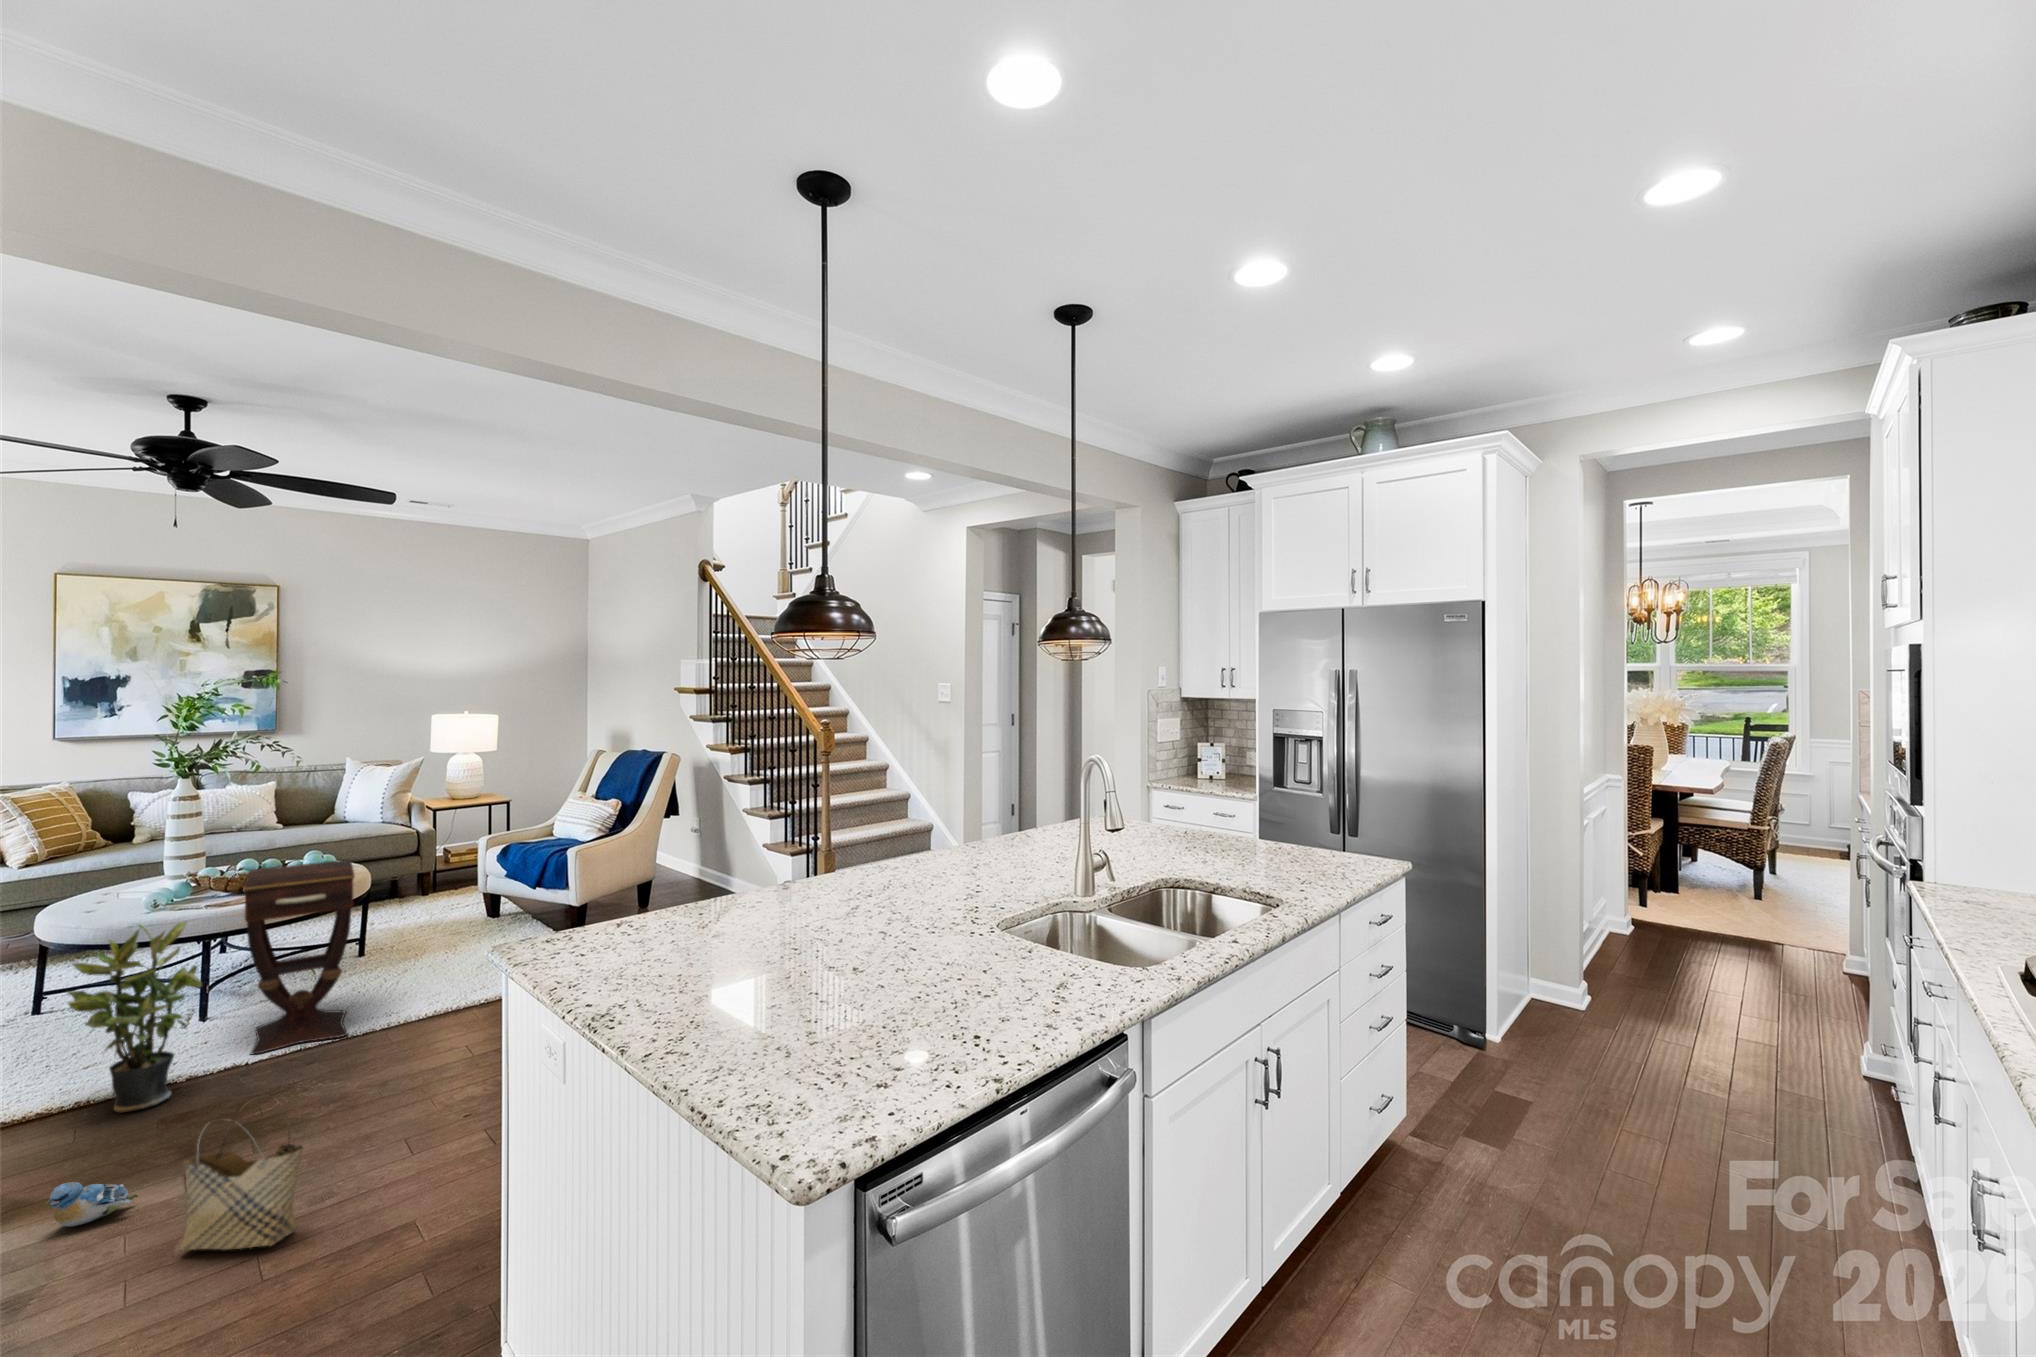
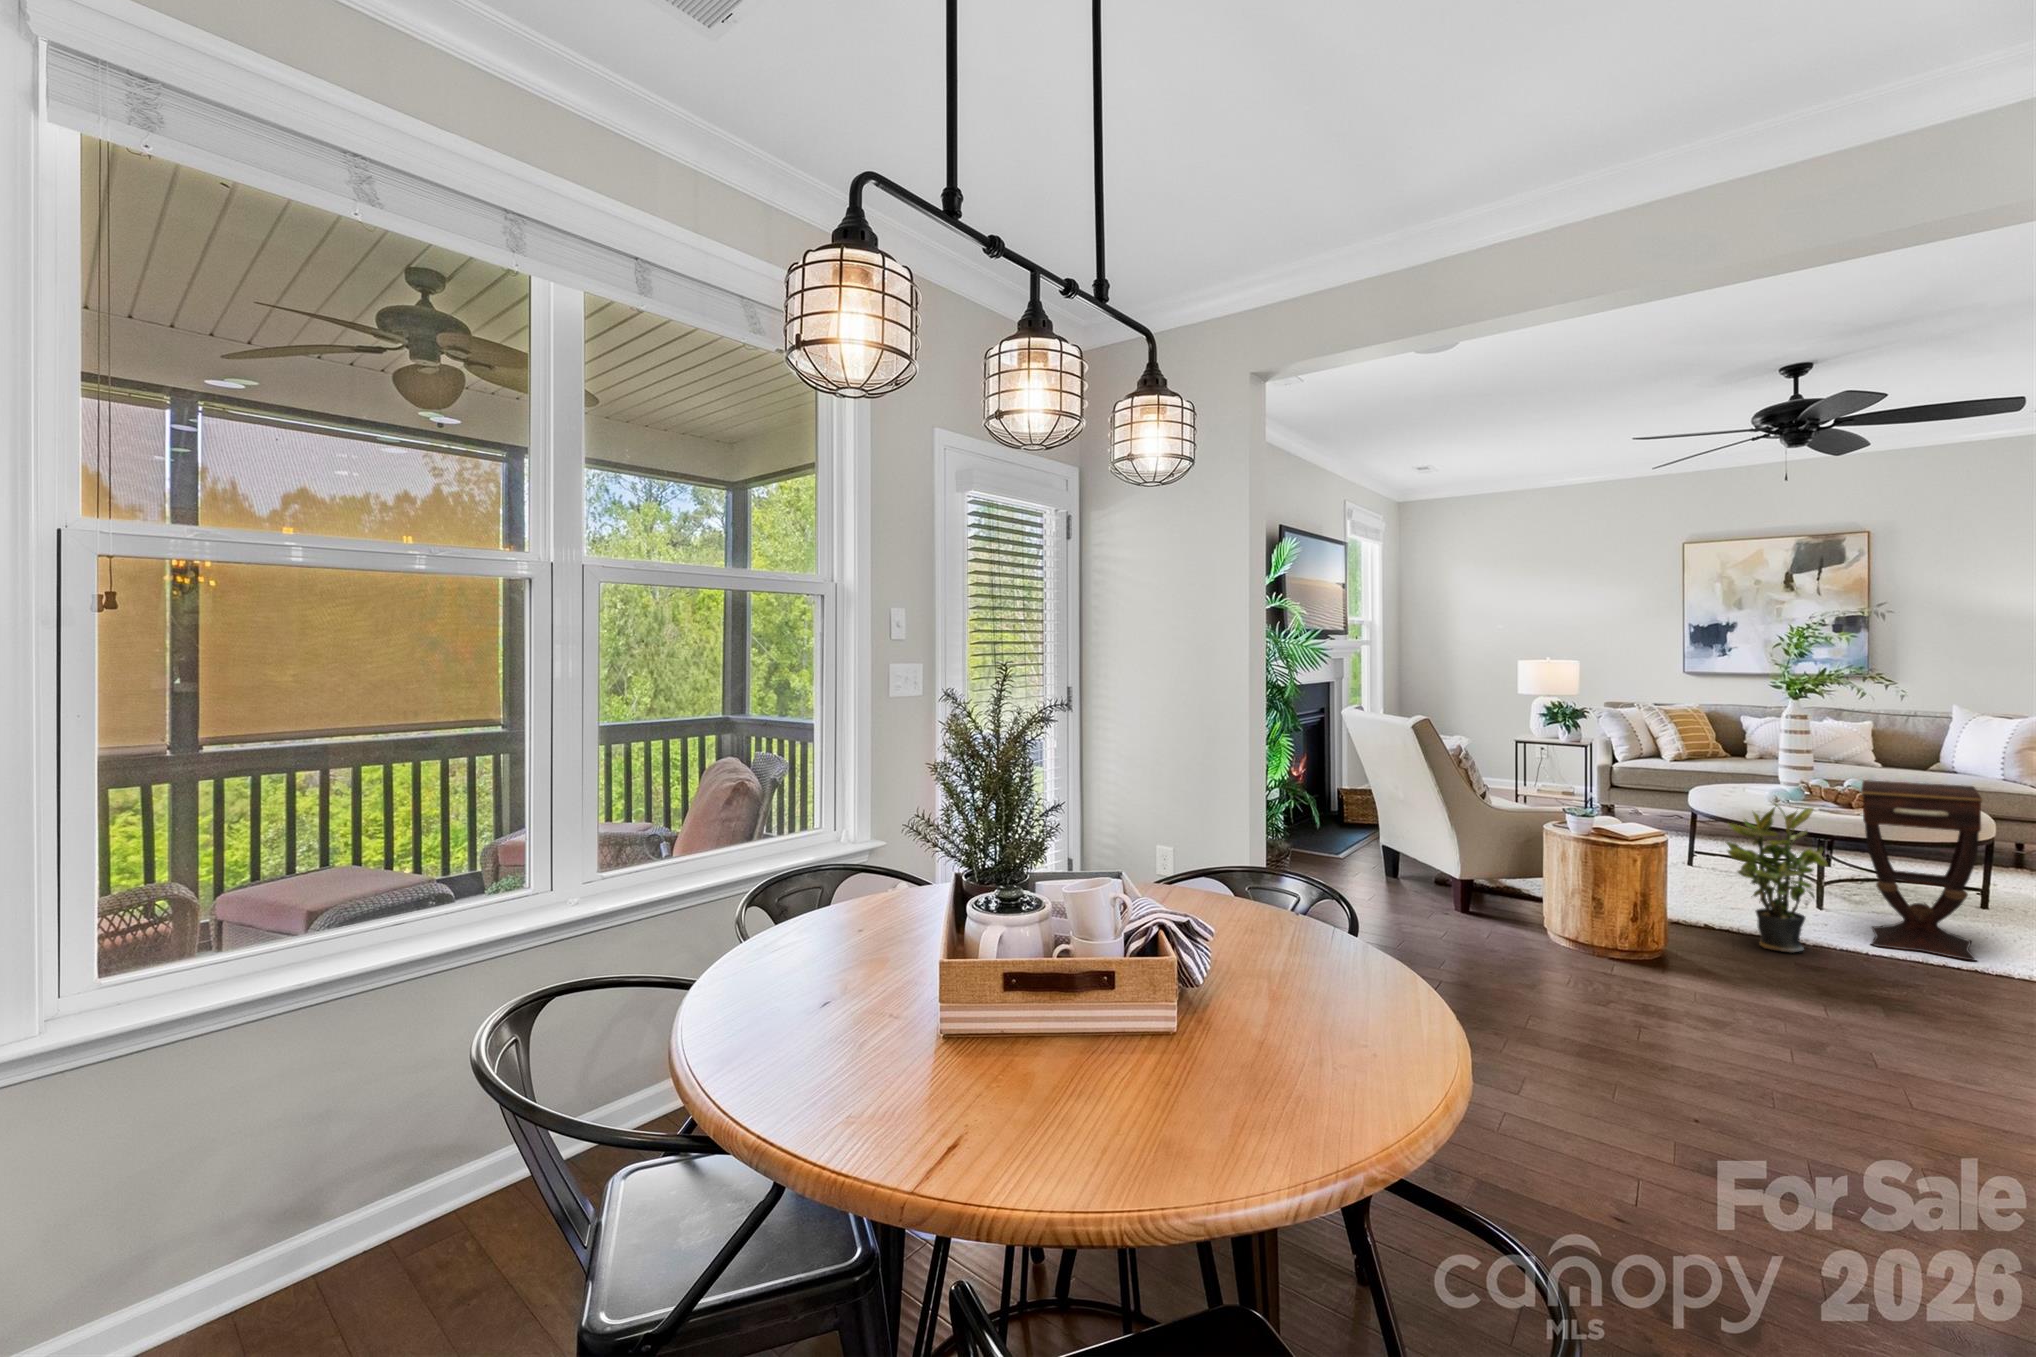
woven basket: present [180,1095,303,1251] -> none [1833,952,1949,1086]
plush toy: present [46,1182,138,1227] -> none [1728,969,1791,1007]

